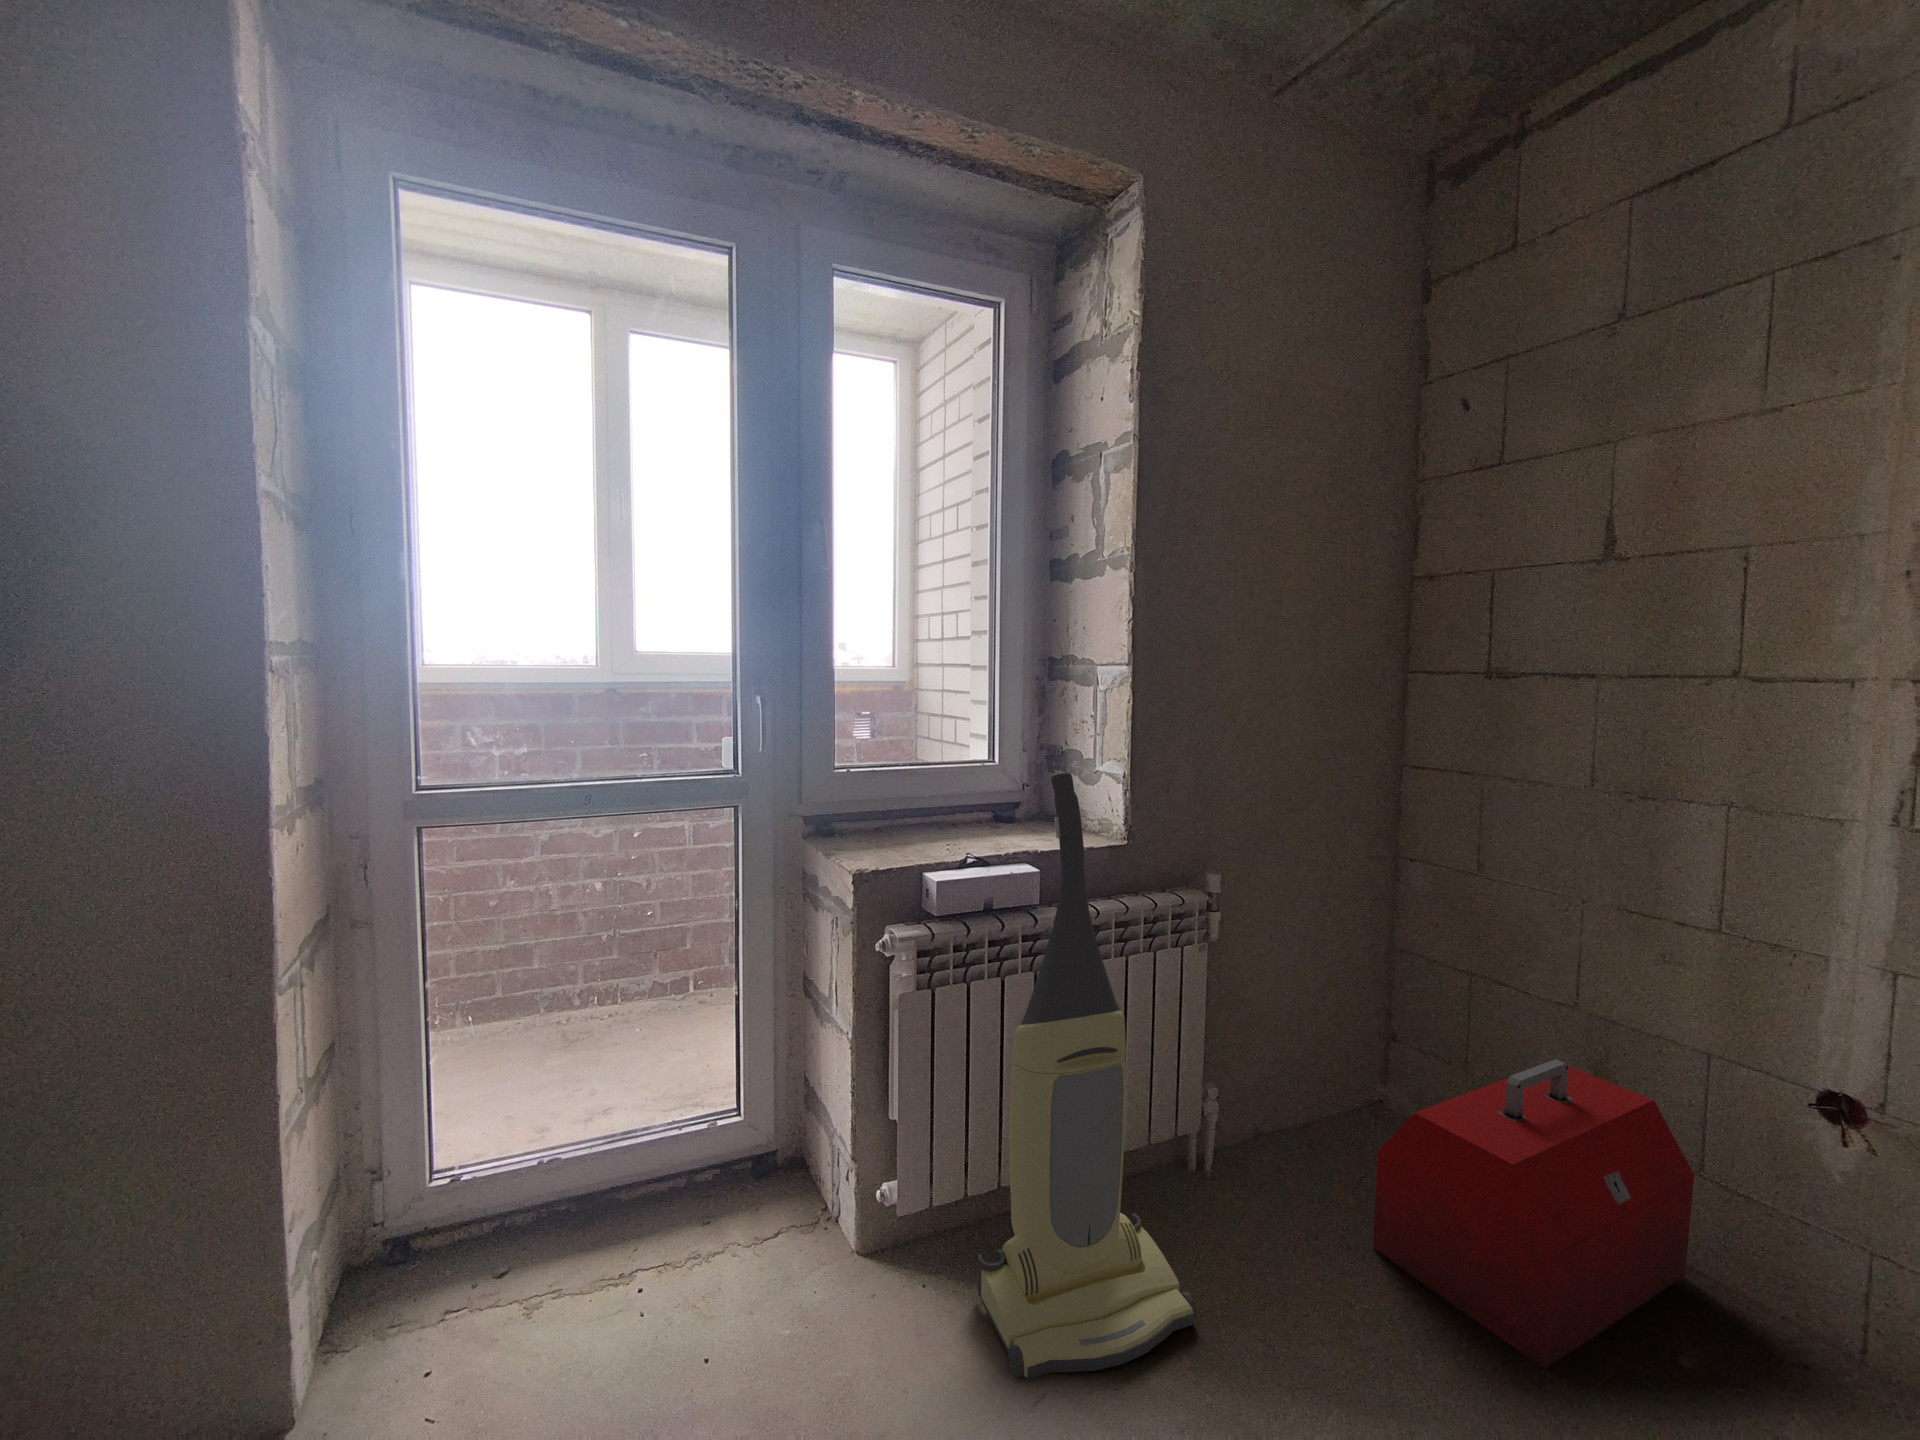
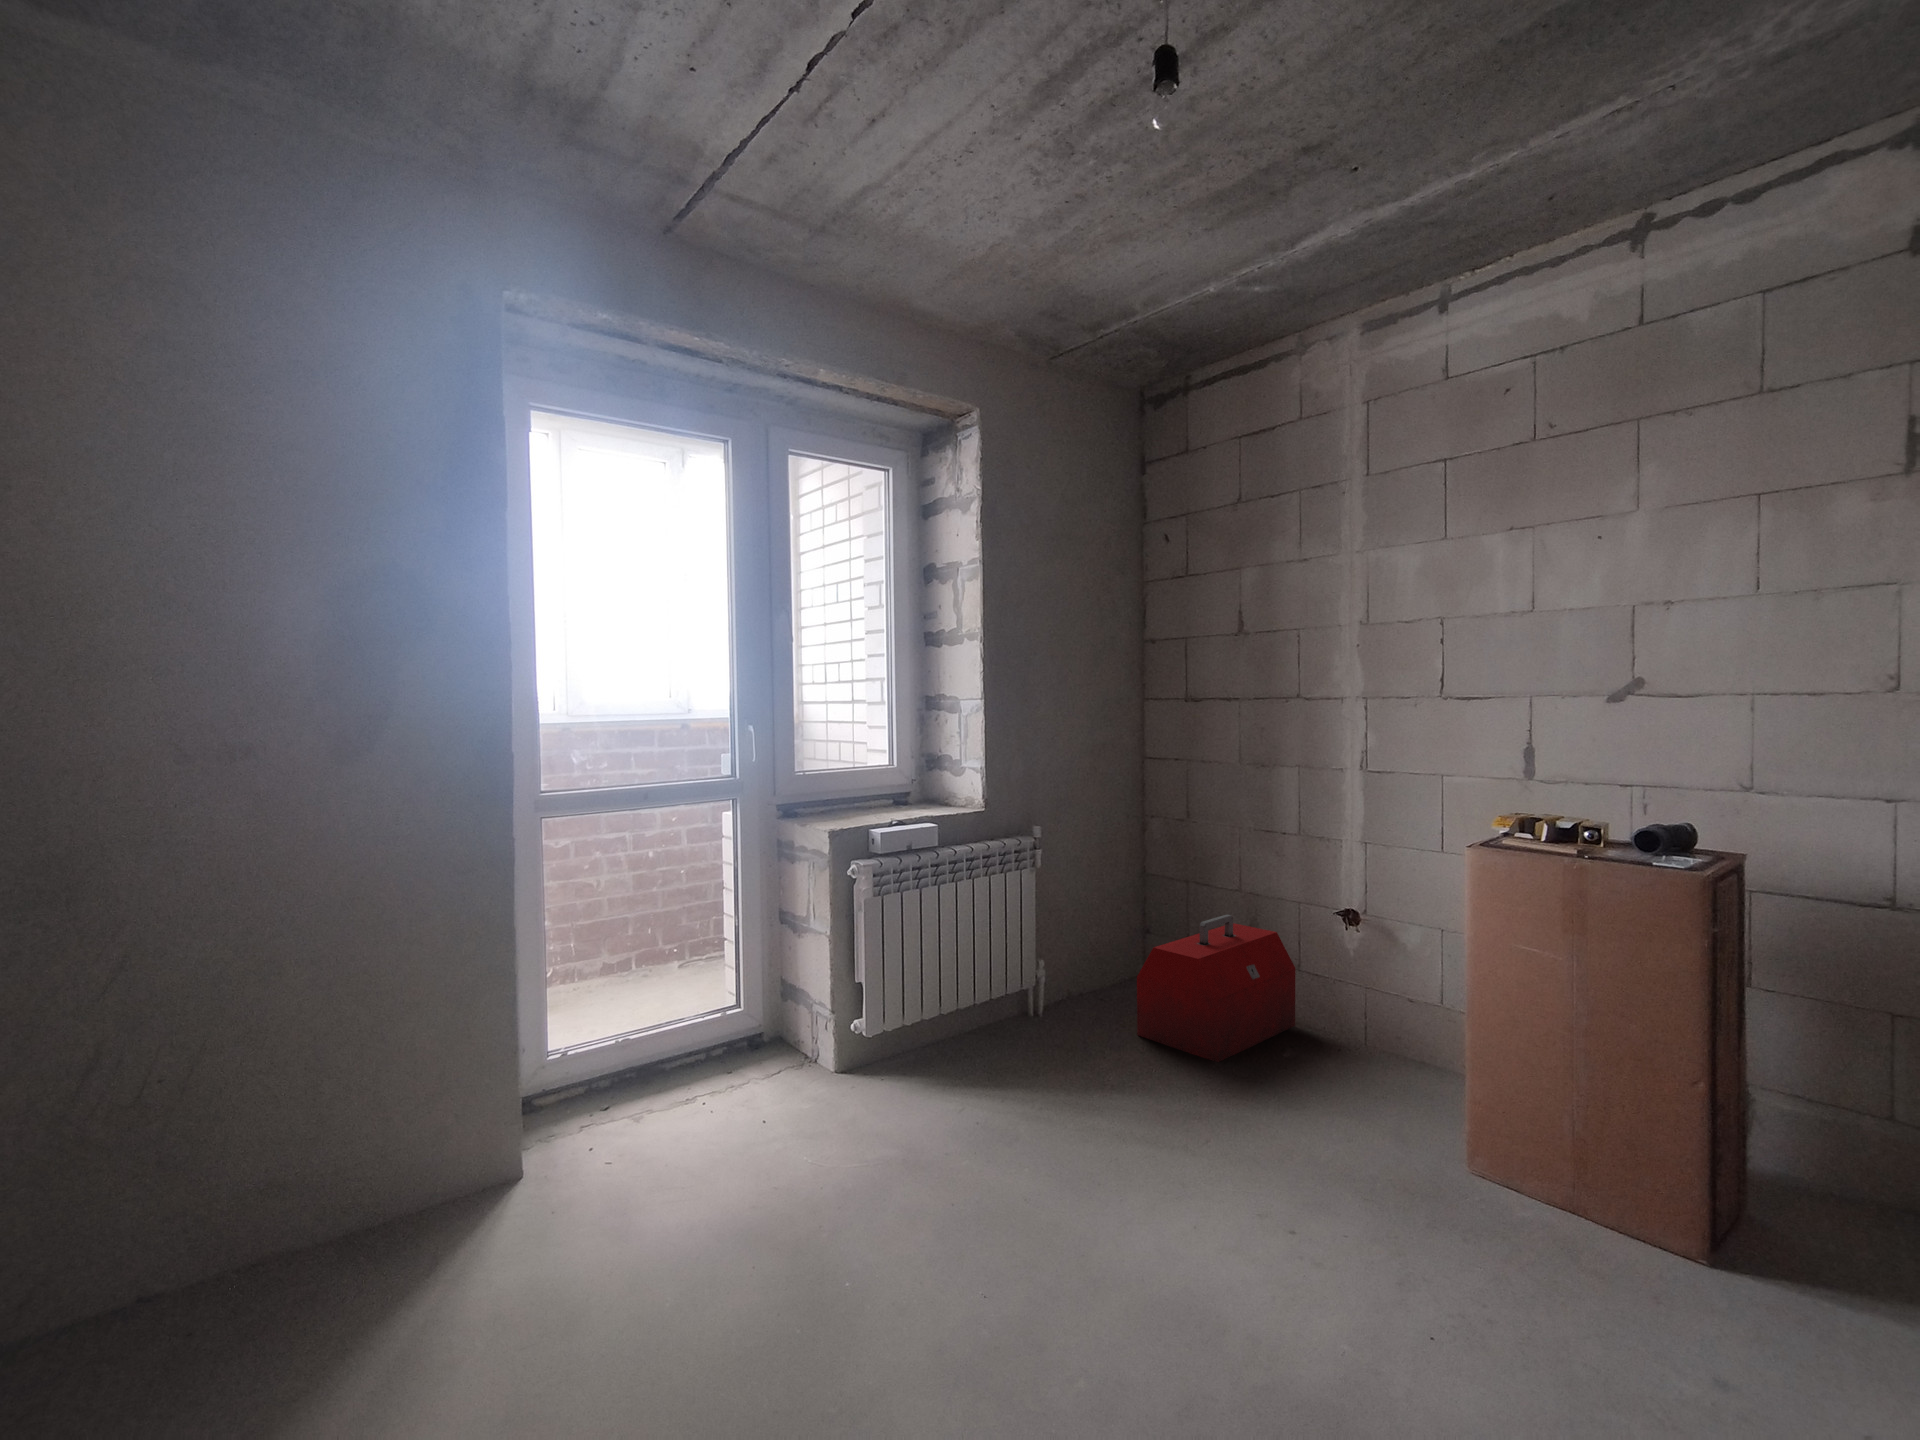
vacuum cleaner: present [978,773,1197,1379] -> none [917,763,1042,1098]

